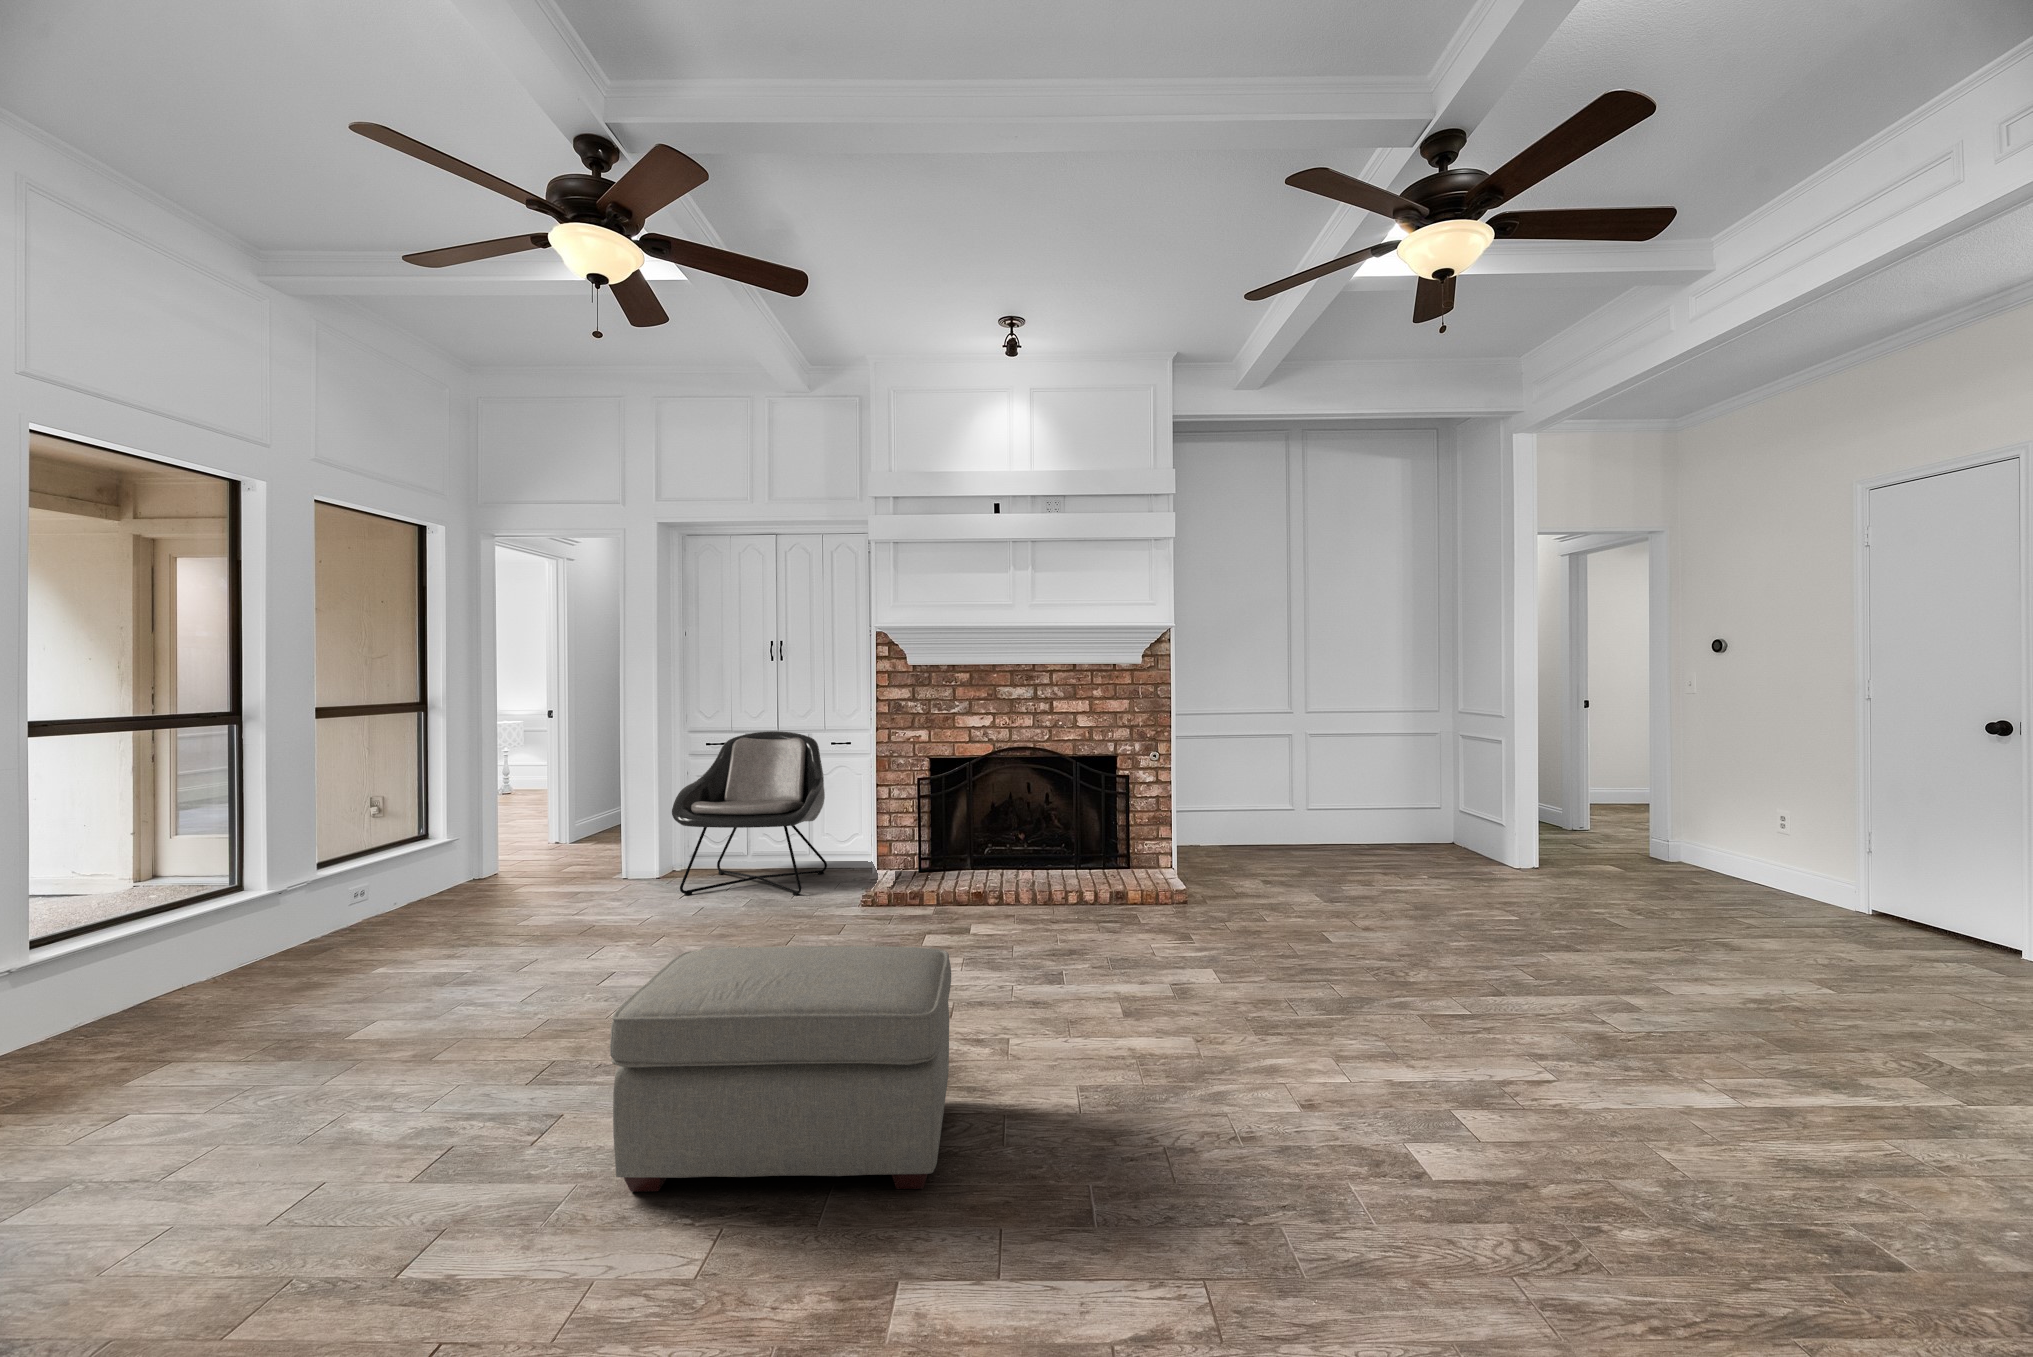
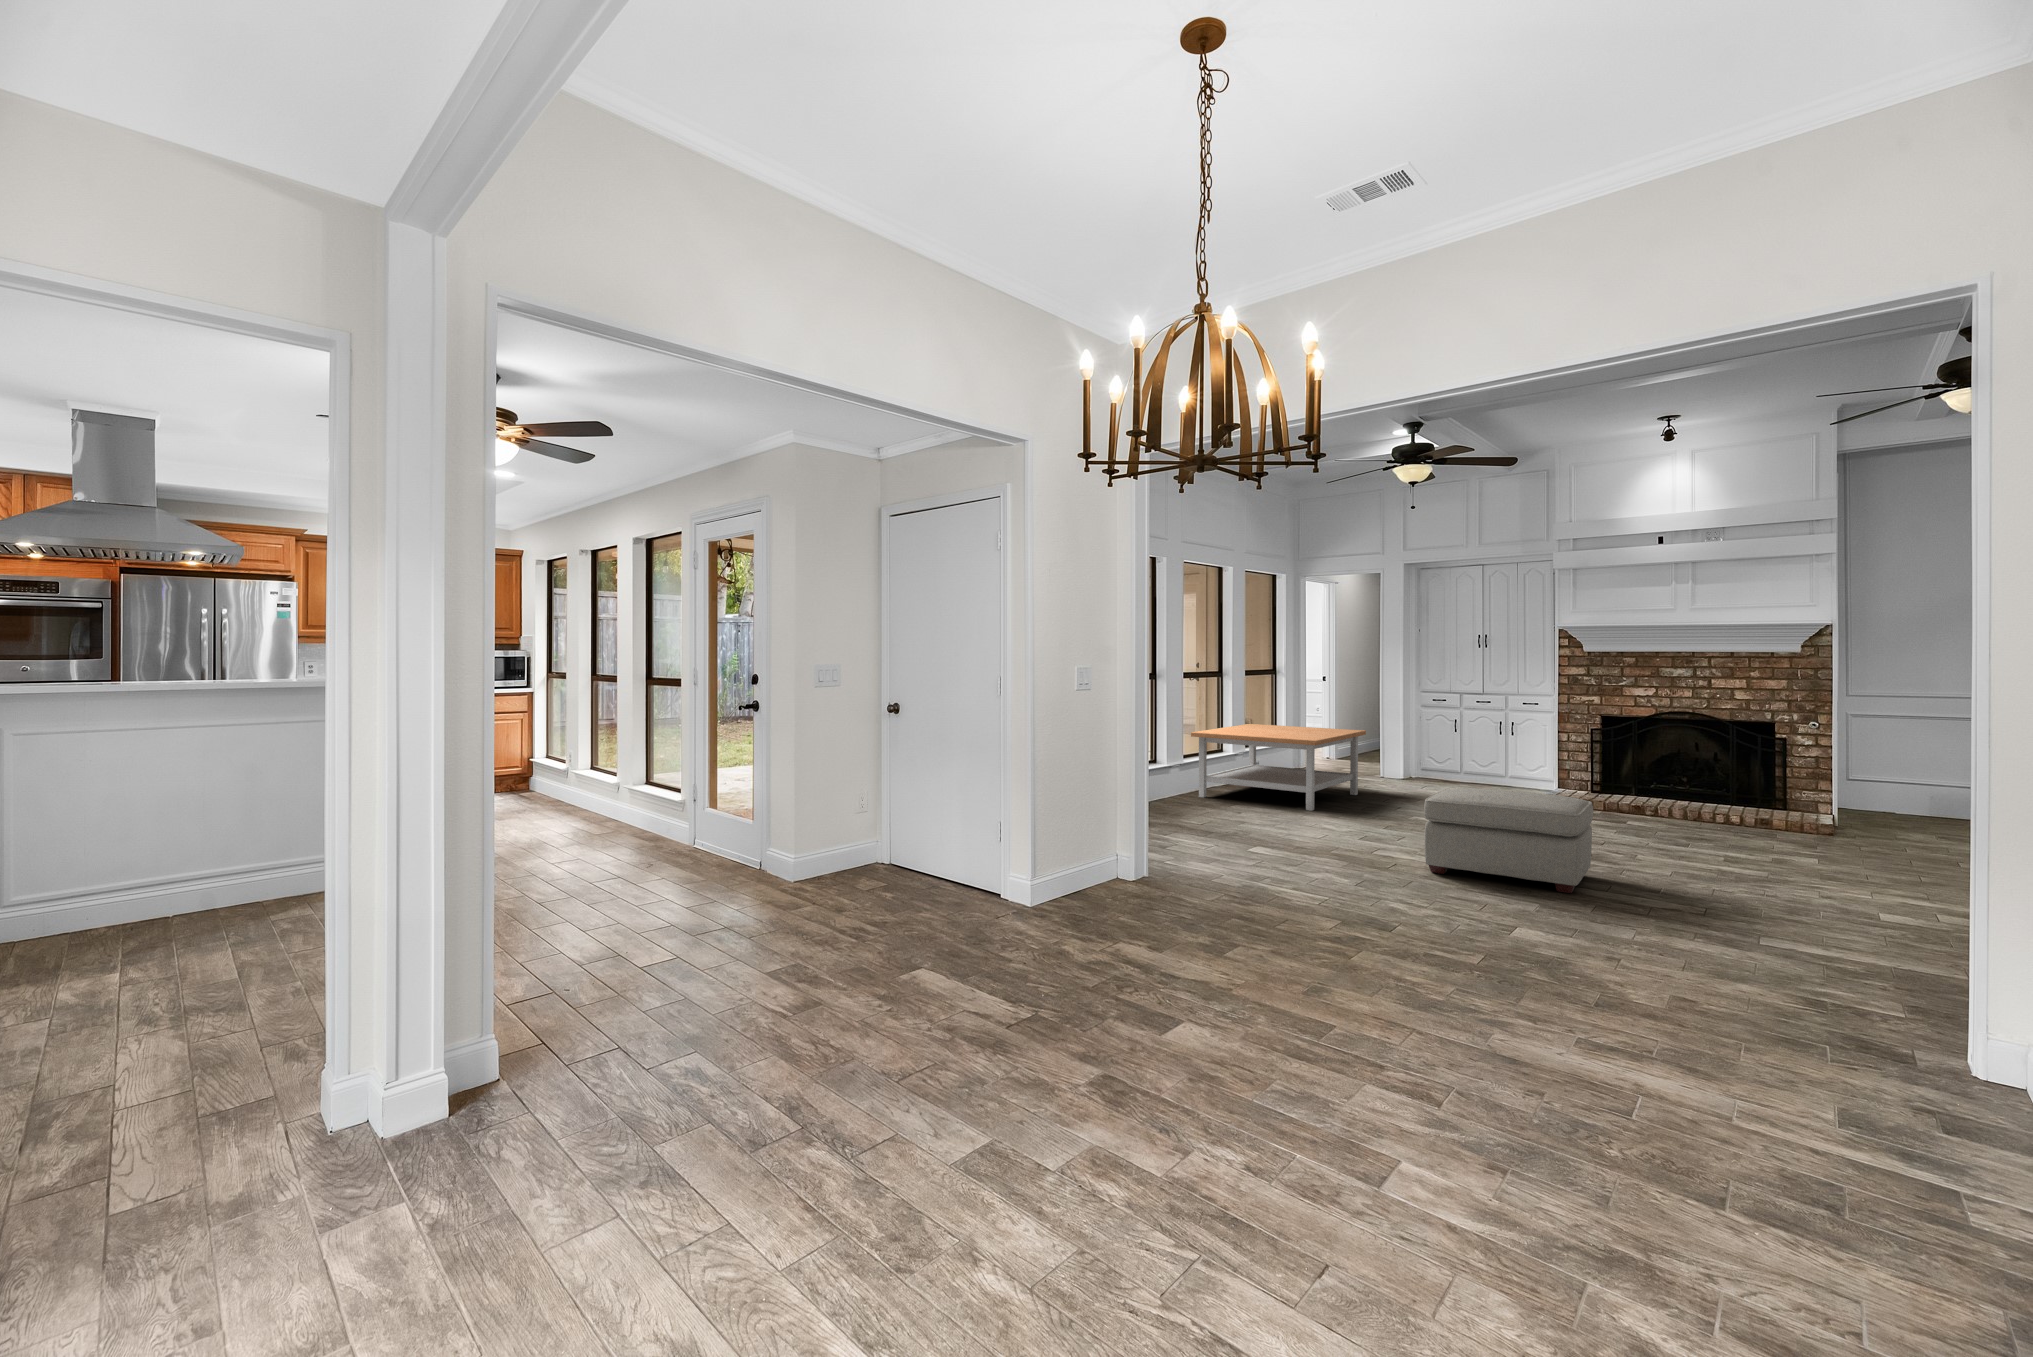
lounge chair: present [672,731,827,896] -> none [1414,694,1519,797]
coffee table: none [156,807,581,994] -> present [1191,724,1366,811]

